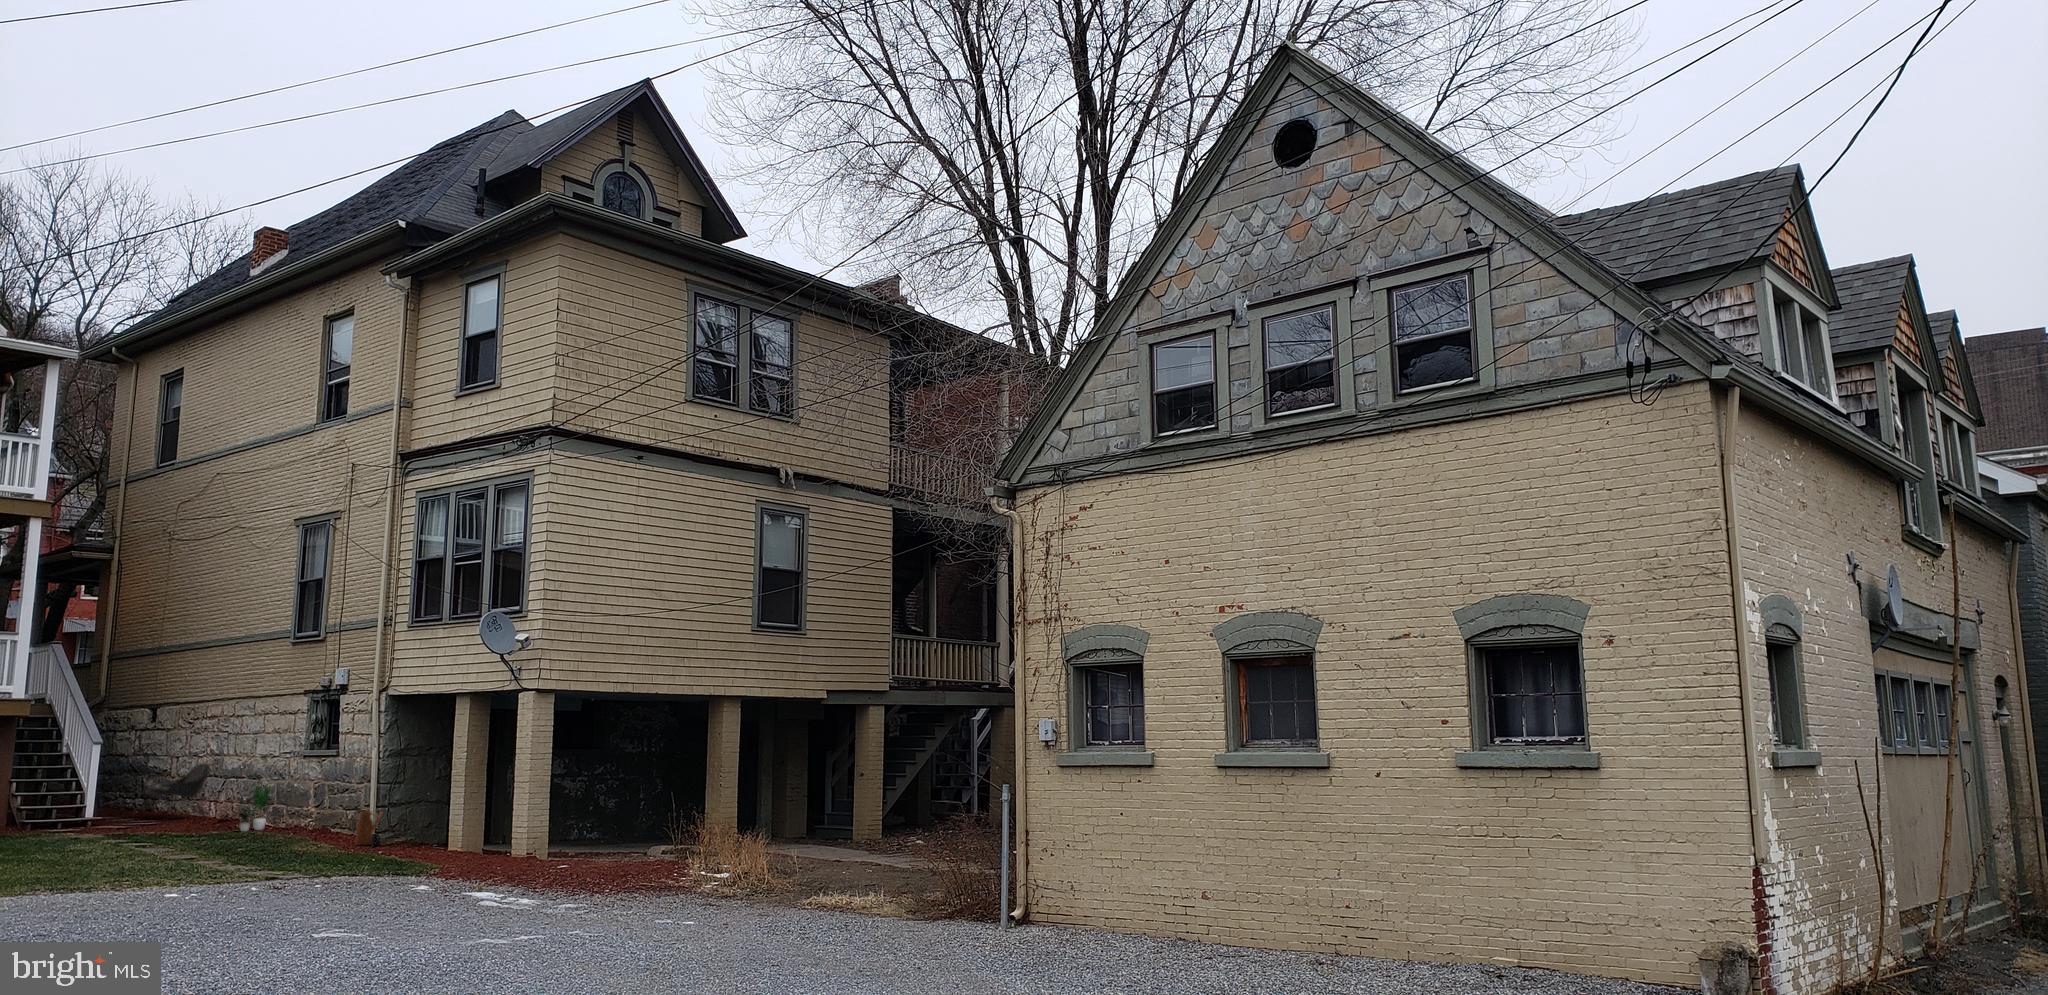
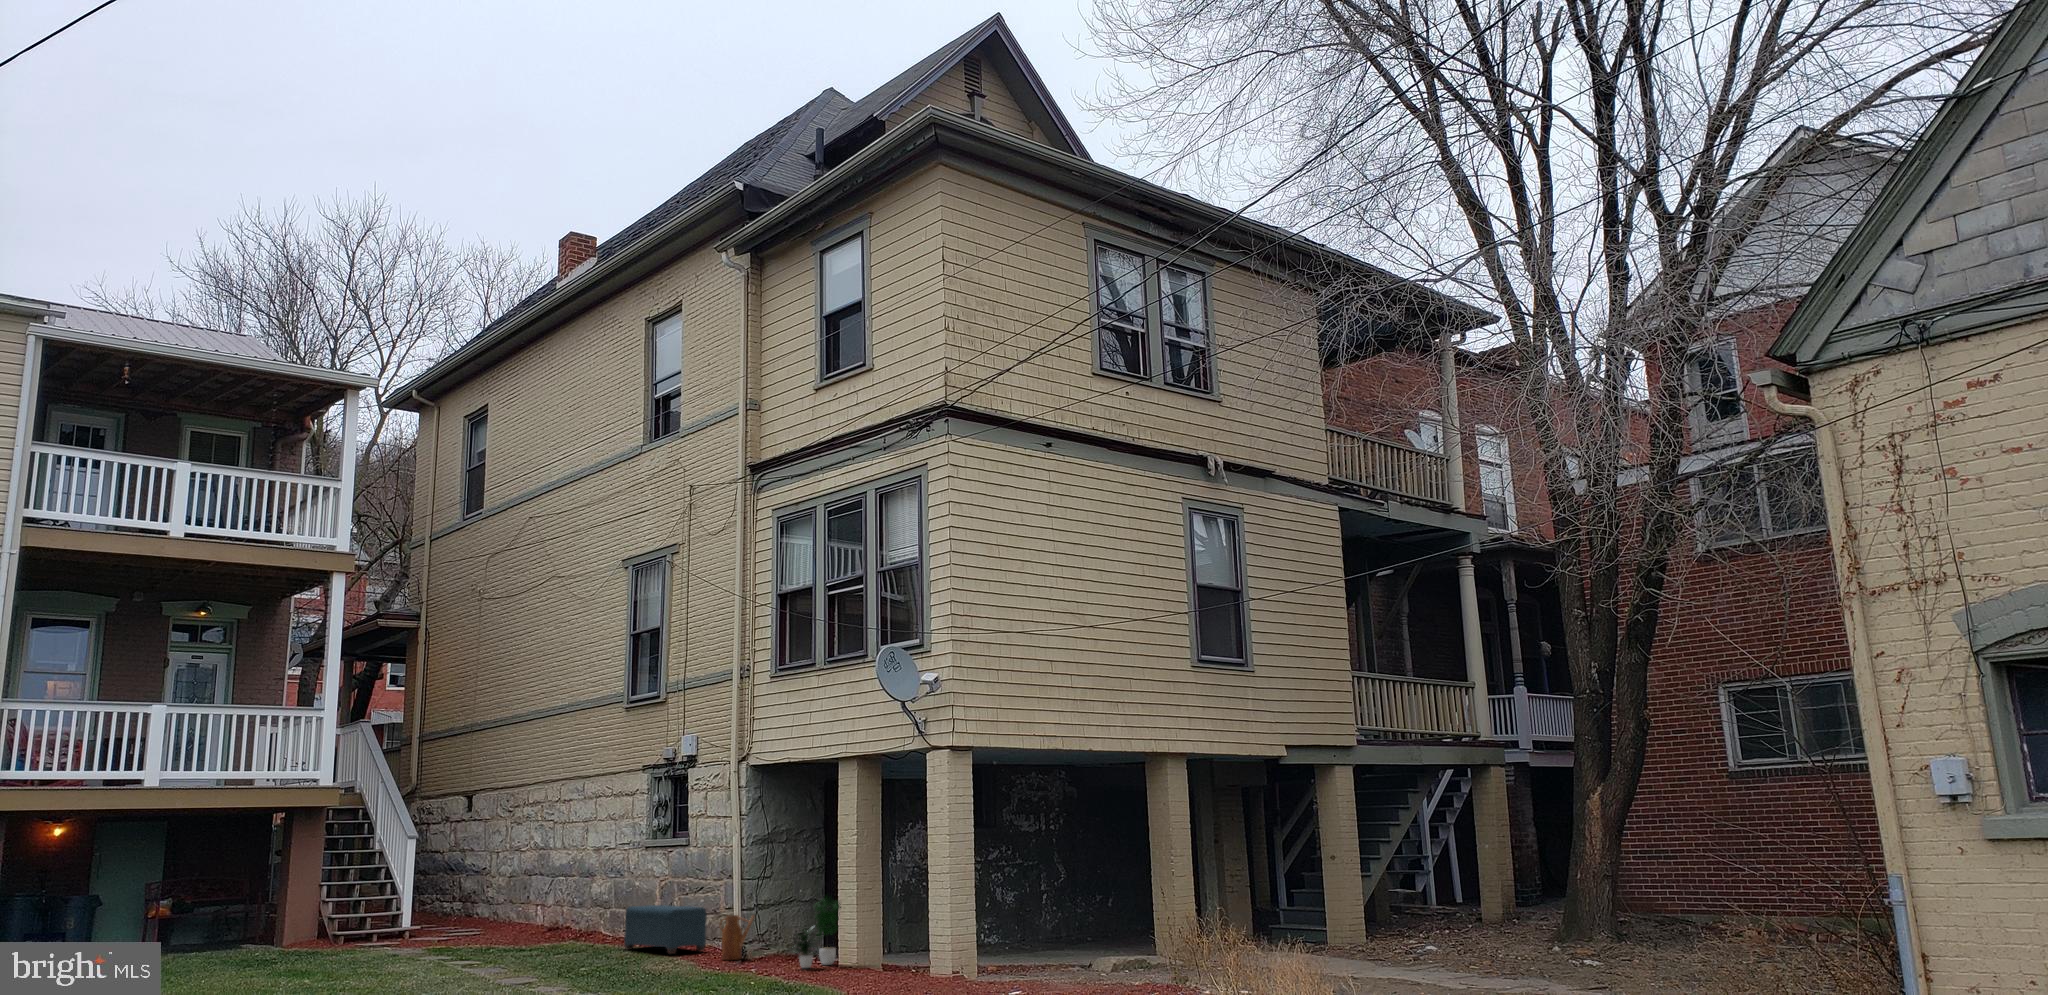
lounge chair: present [145,764,210,820] -> none [465,859,536,930]
potted plant: present [237,784,272,831] -> present [792,897,841,968]
bench: none [278,803,347,841] -> present [624,905,707,954]

